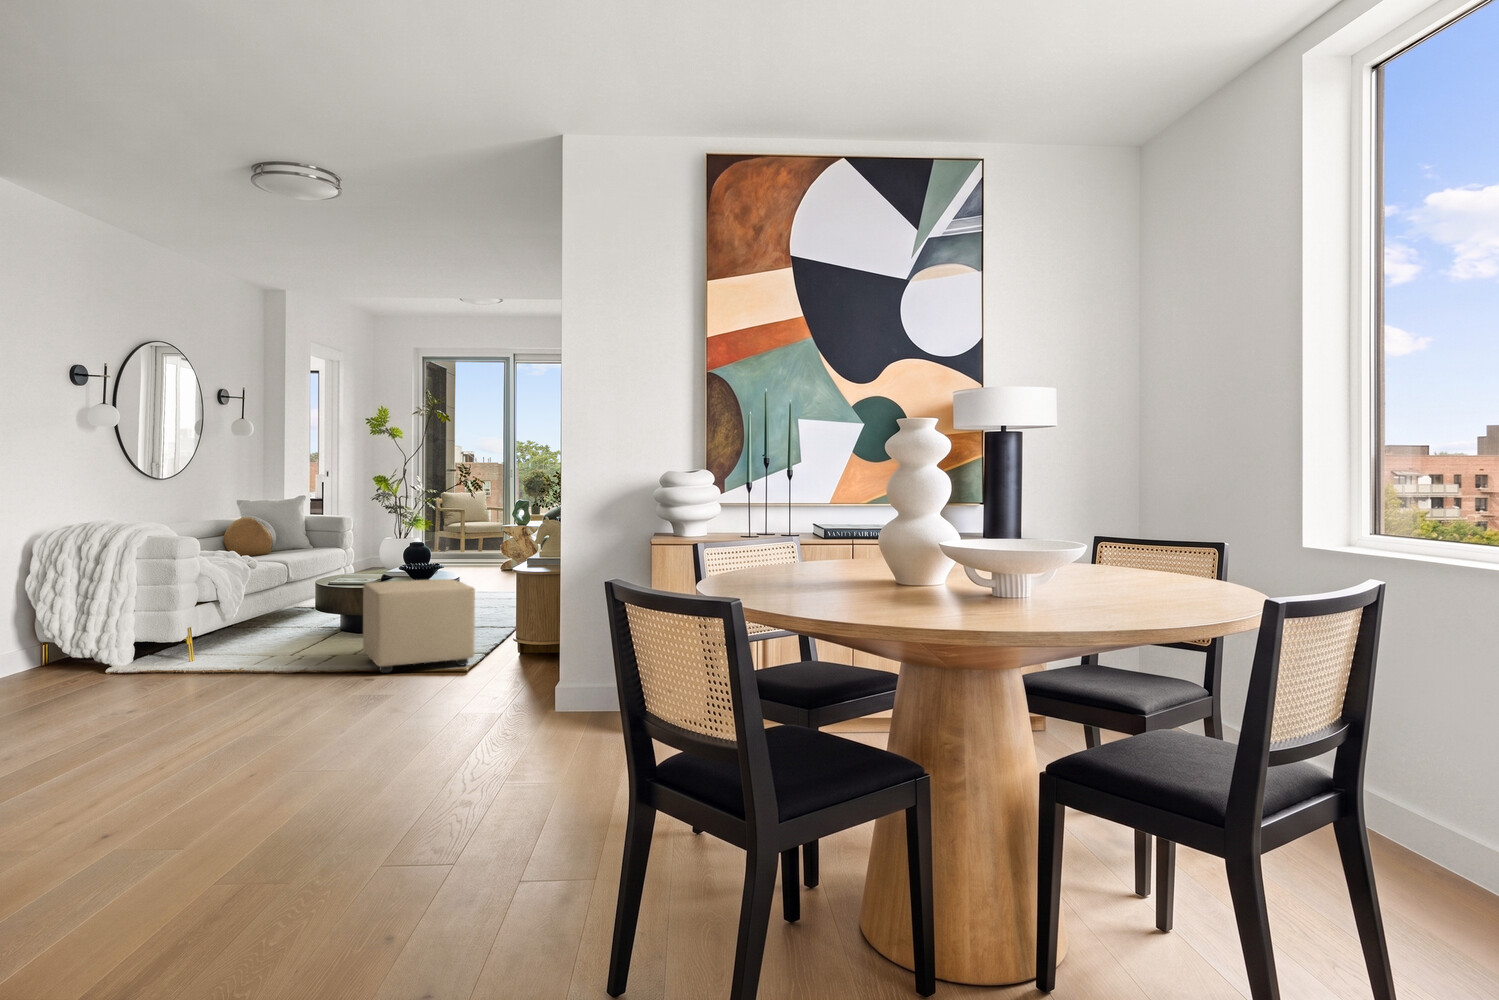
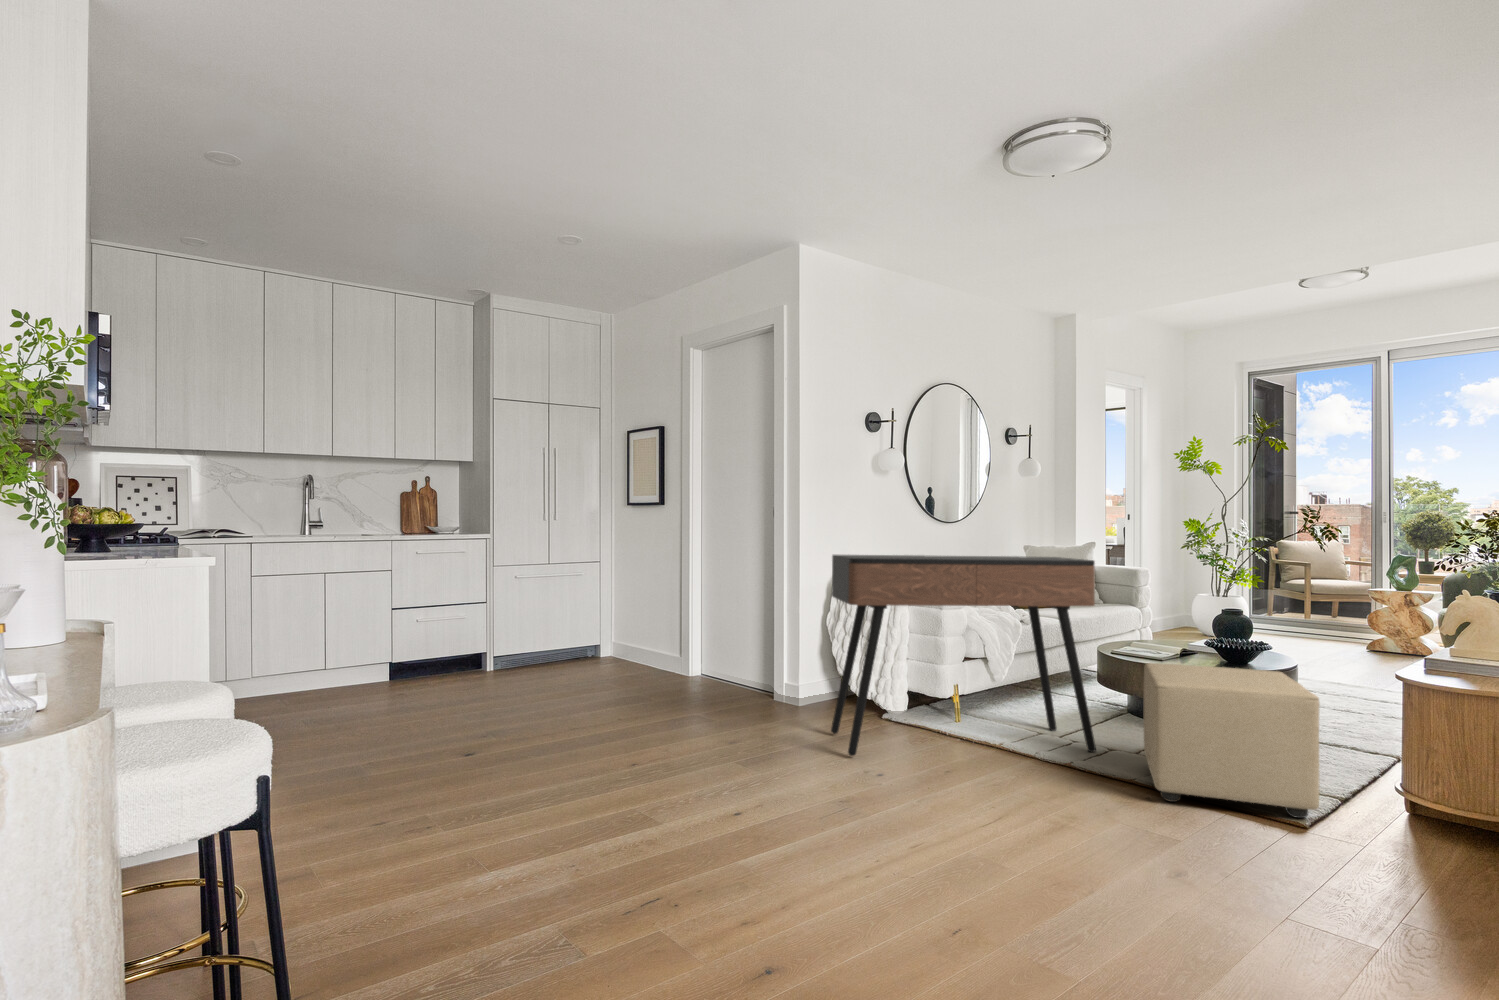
console table: none [61,508,325,697] -> present [831,555,1096,756]

